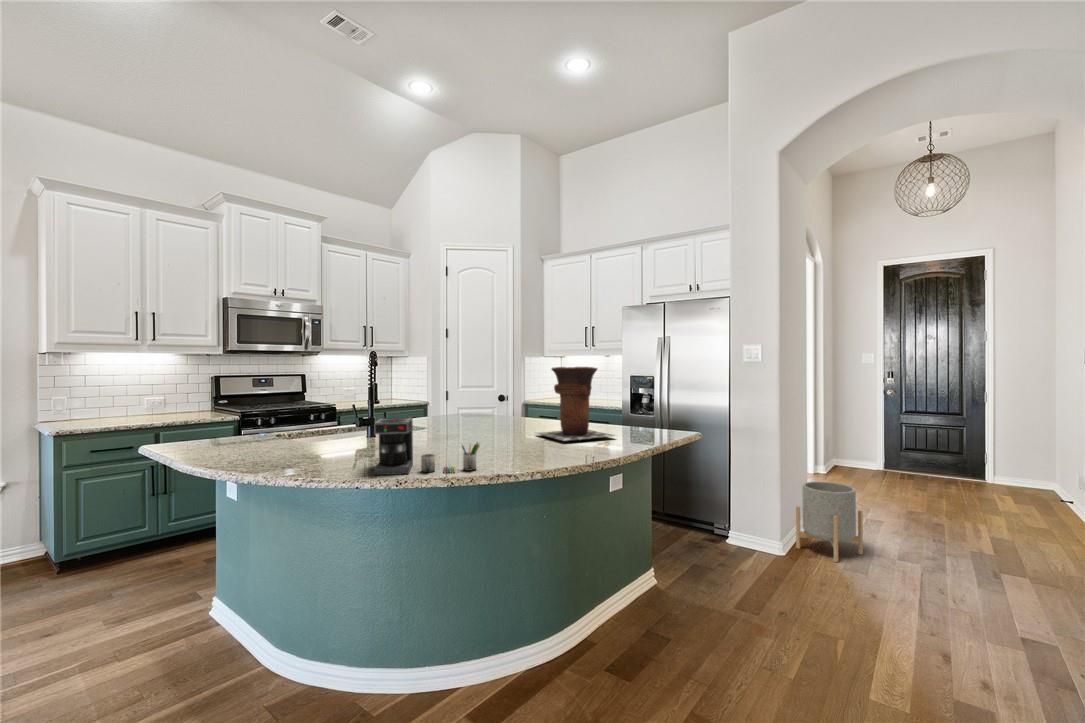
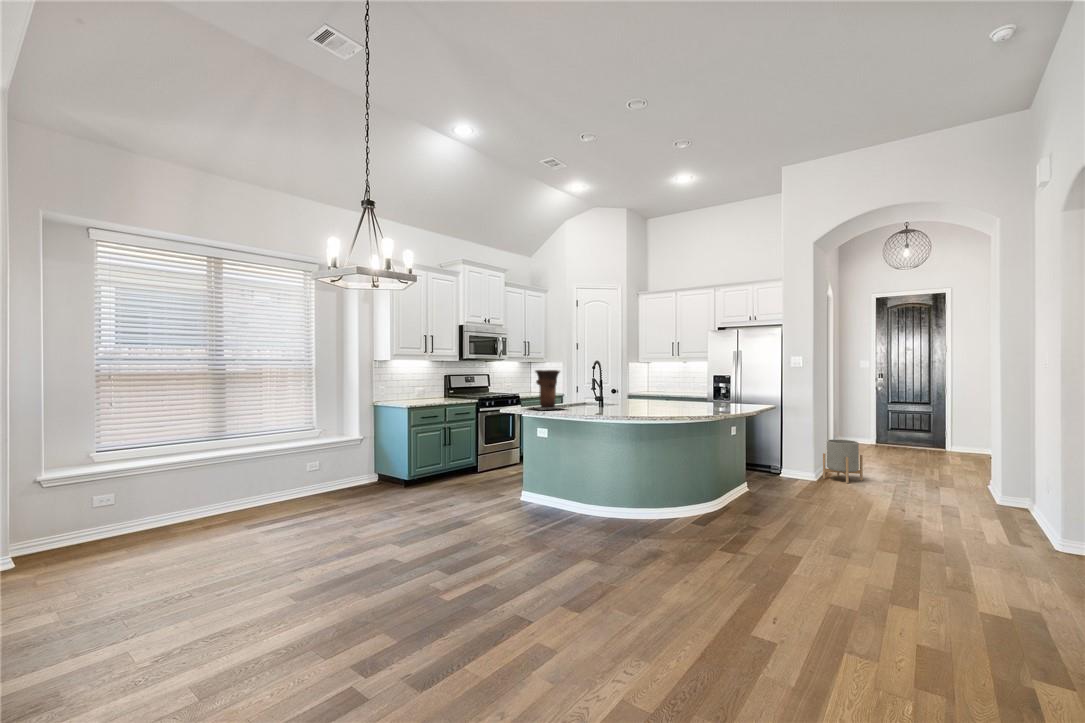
vase: present [537,367,615,441] -> present [532,370,564,410]
coffee maker: present [374,417,480,475] -> none [650,393,698,416]

